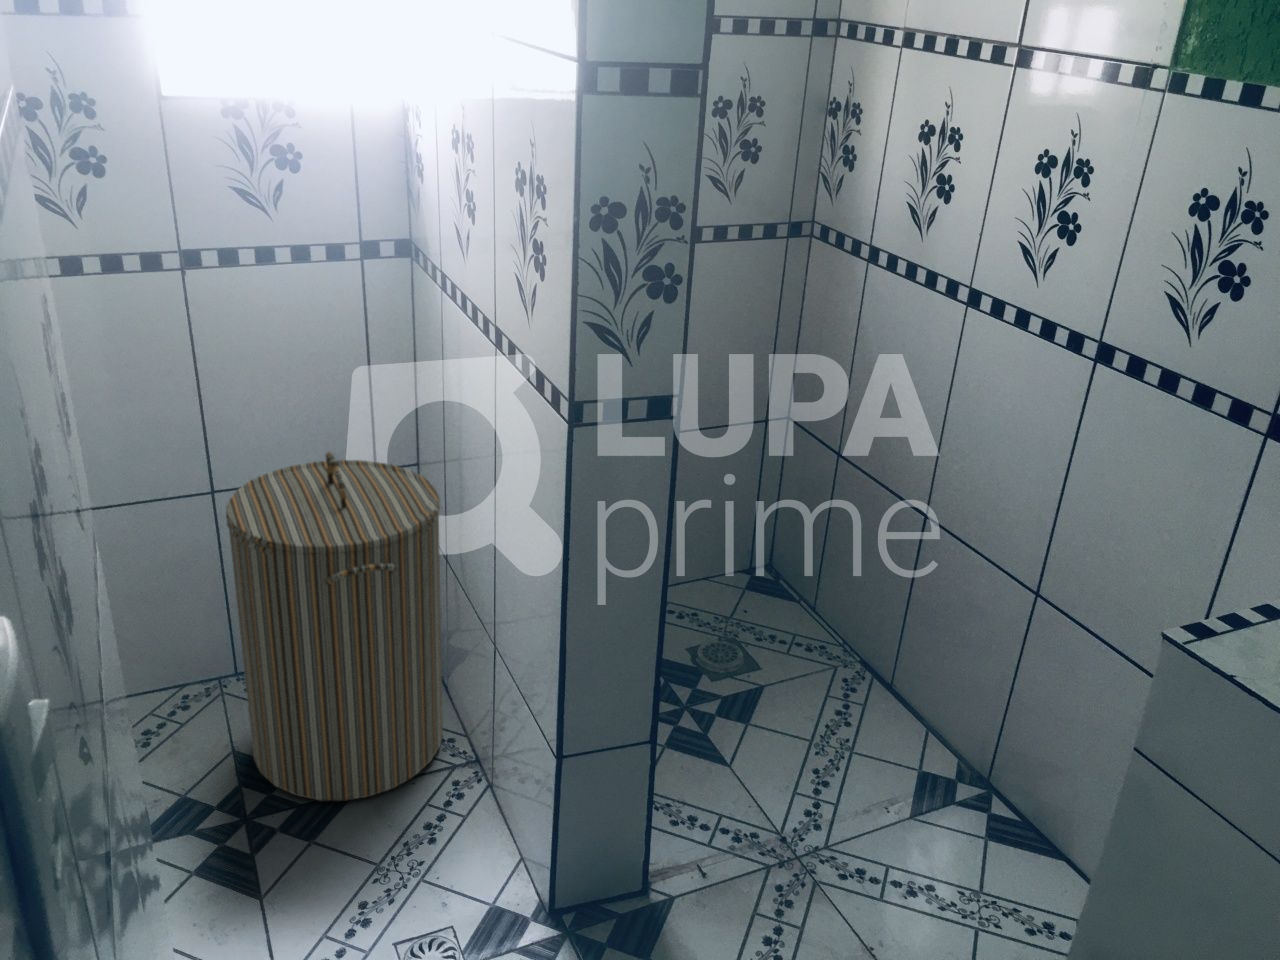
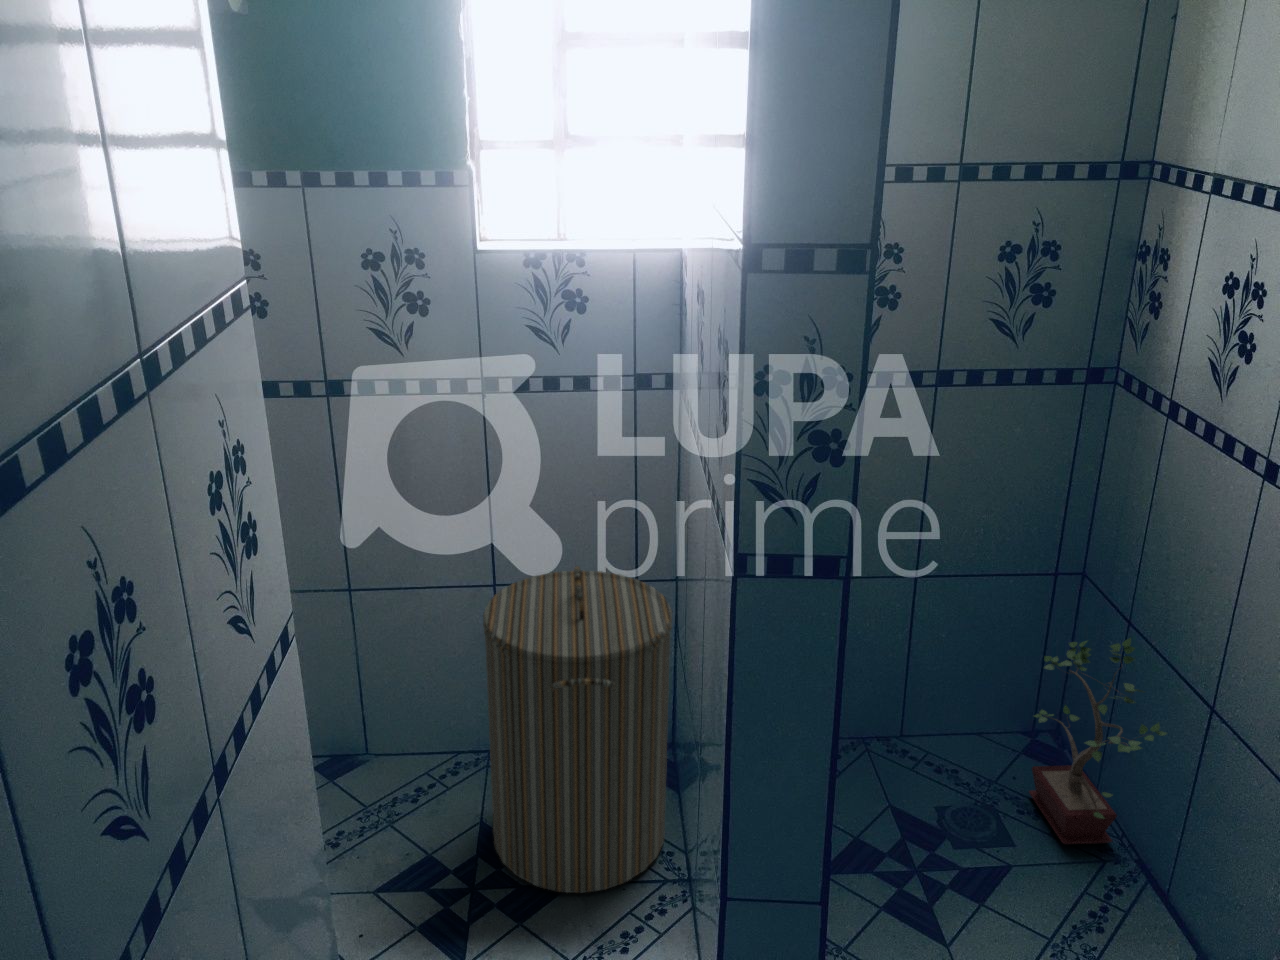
potted plant: none [764,465,892,662] -> present [1029,638,1167,844]

